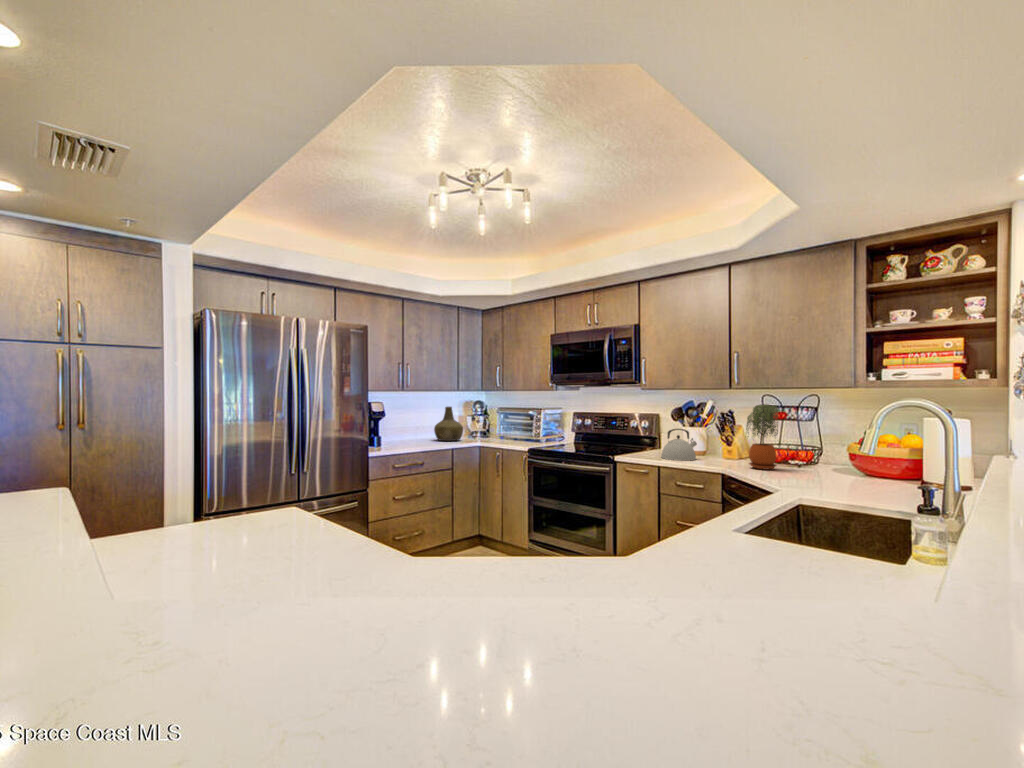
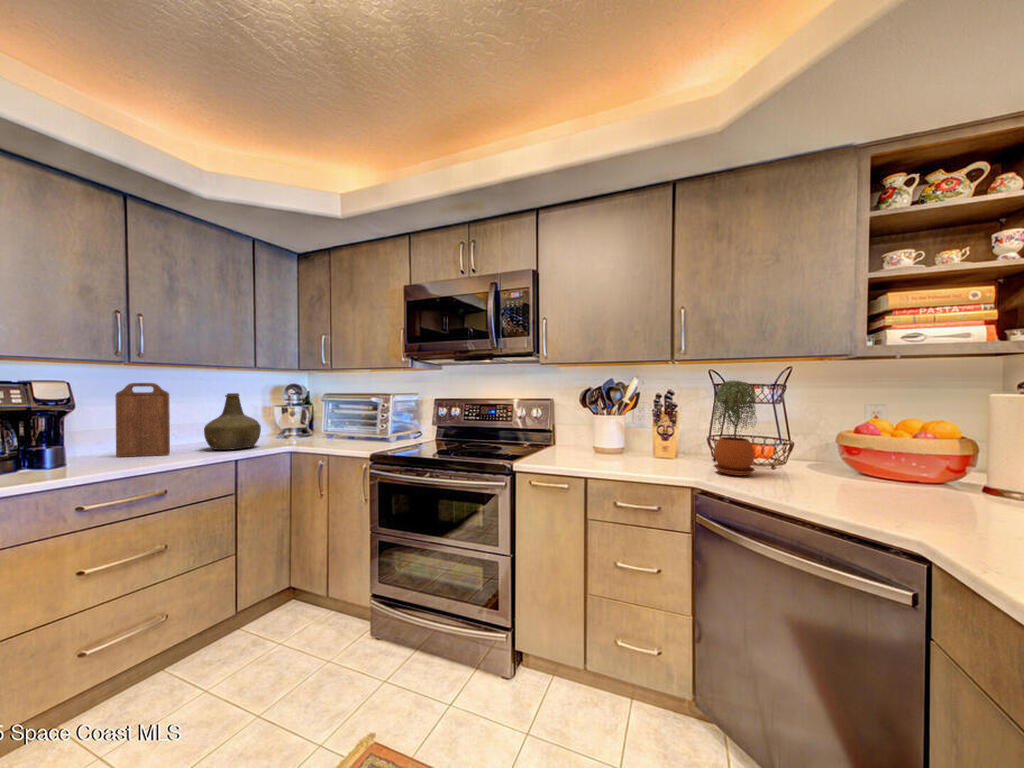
cutting board: none [396,400,420,441] -> present [115,383,170,457]
kettle: present [661,429,697,461] -> none [577,418,626,466]

